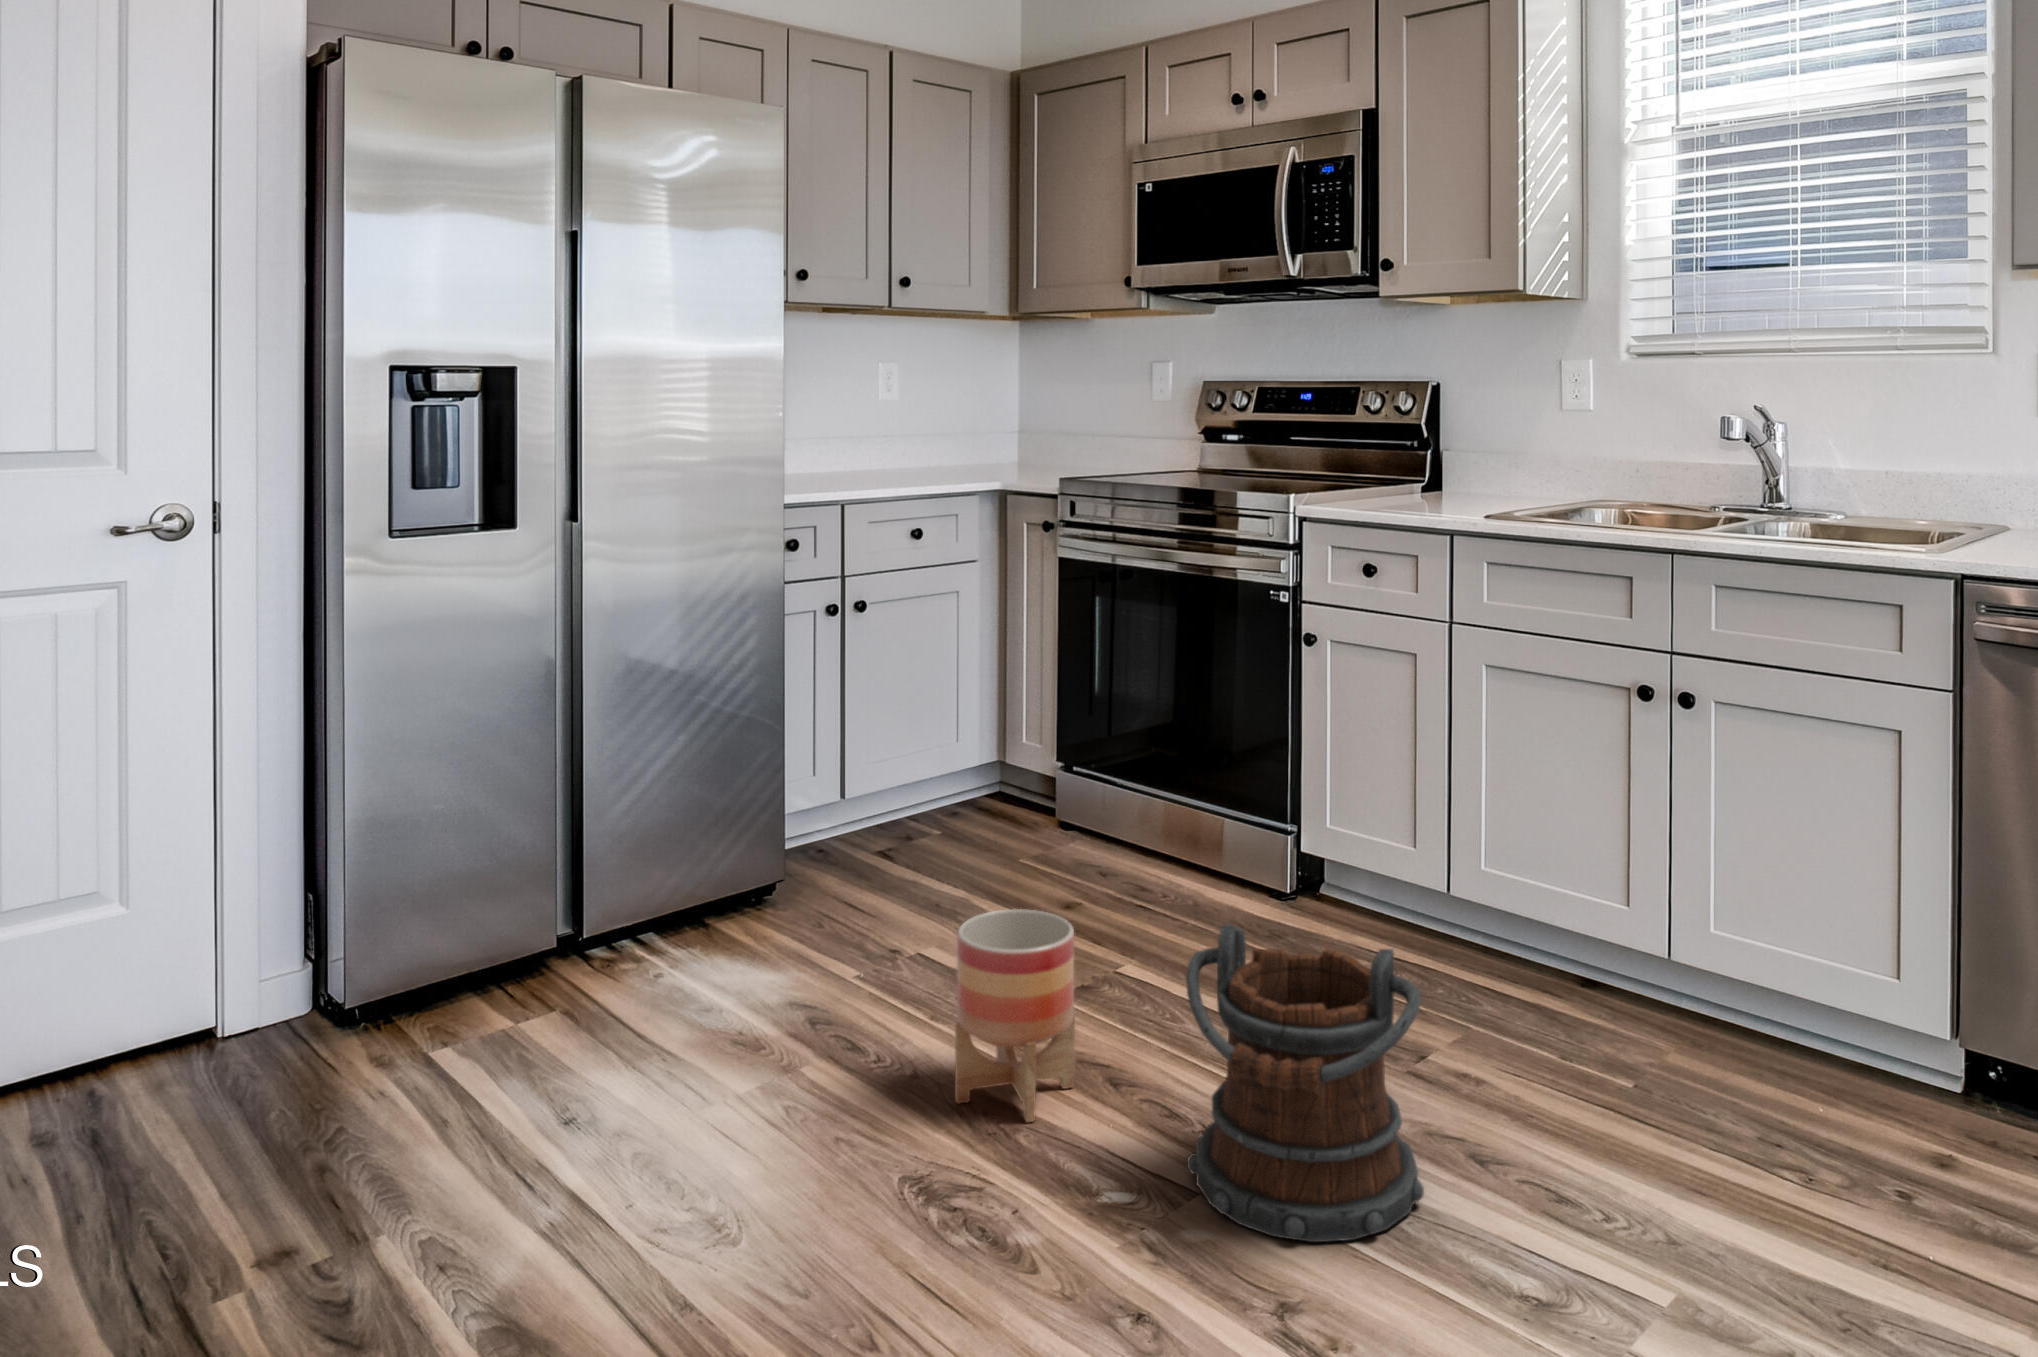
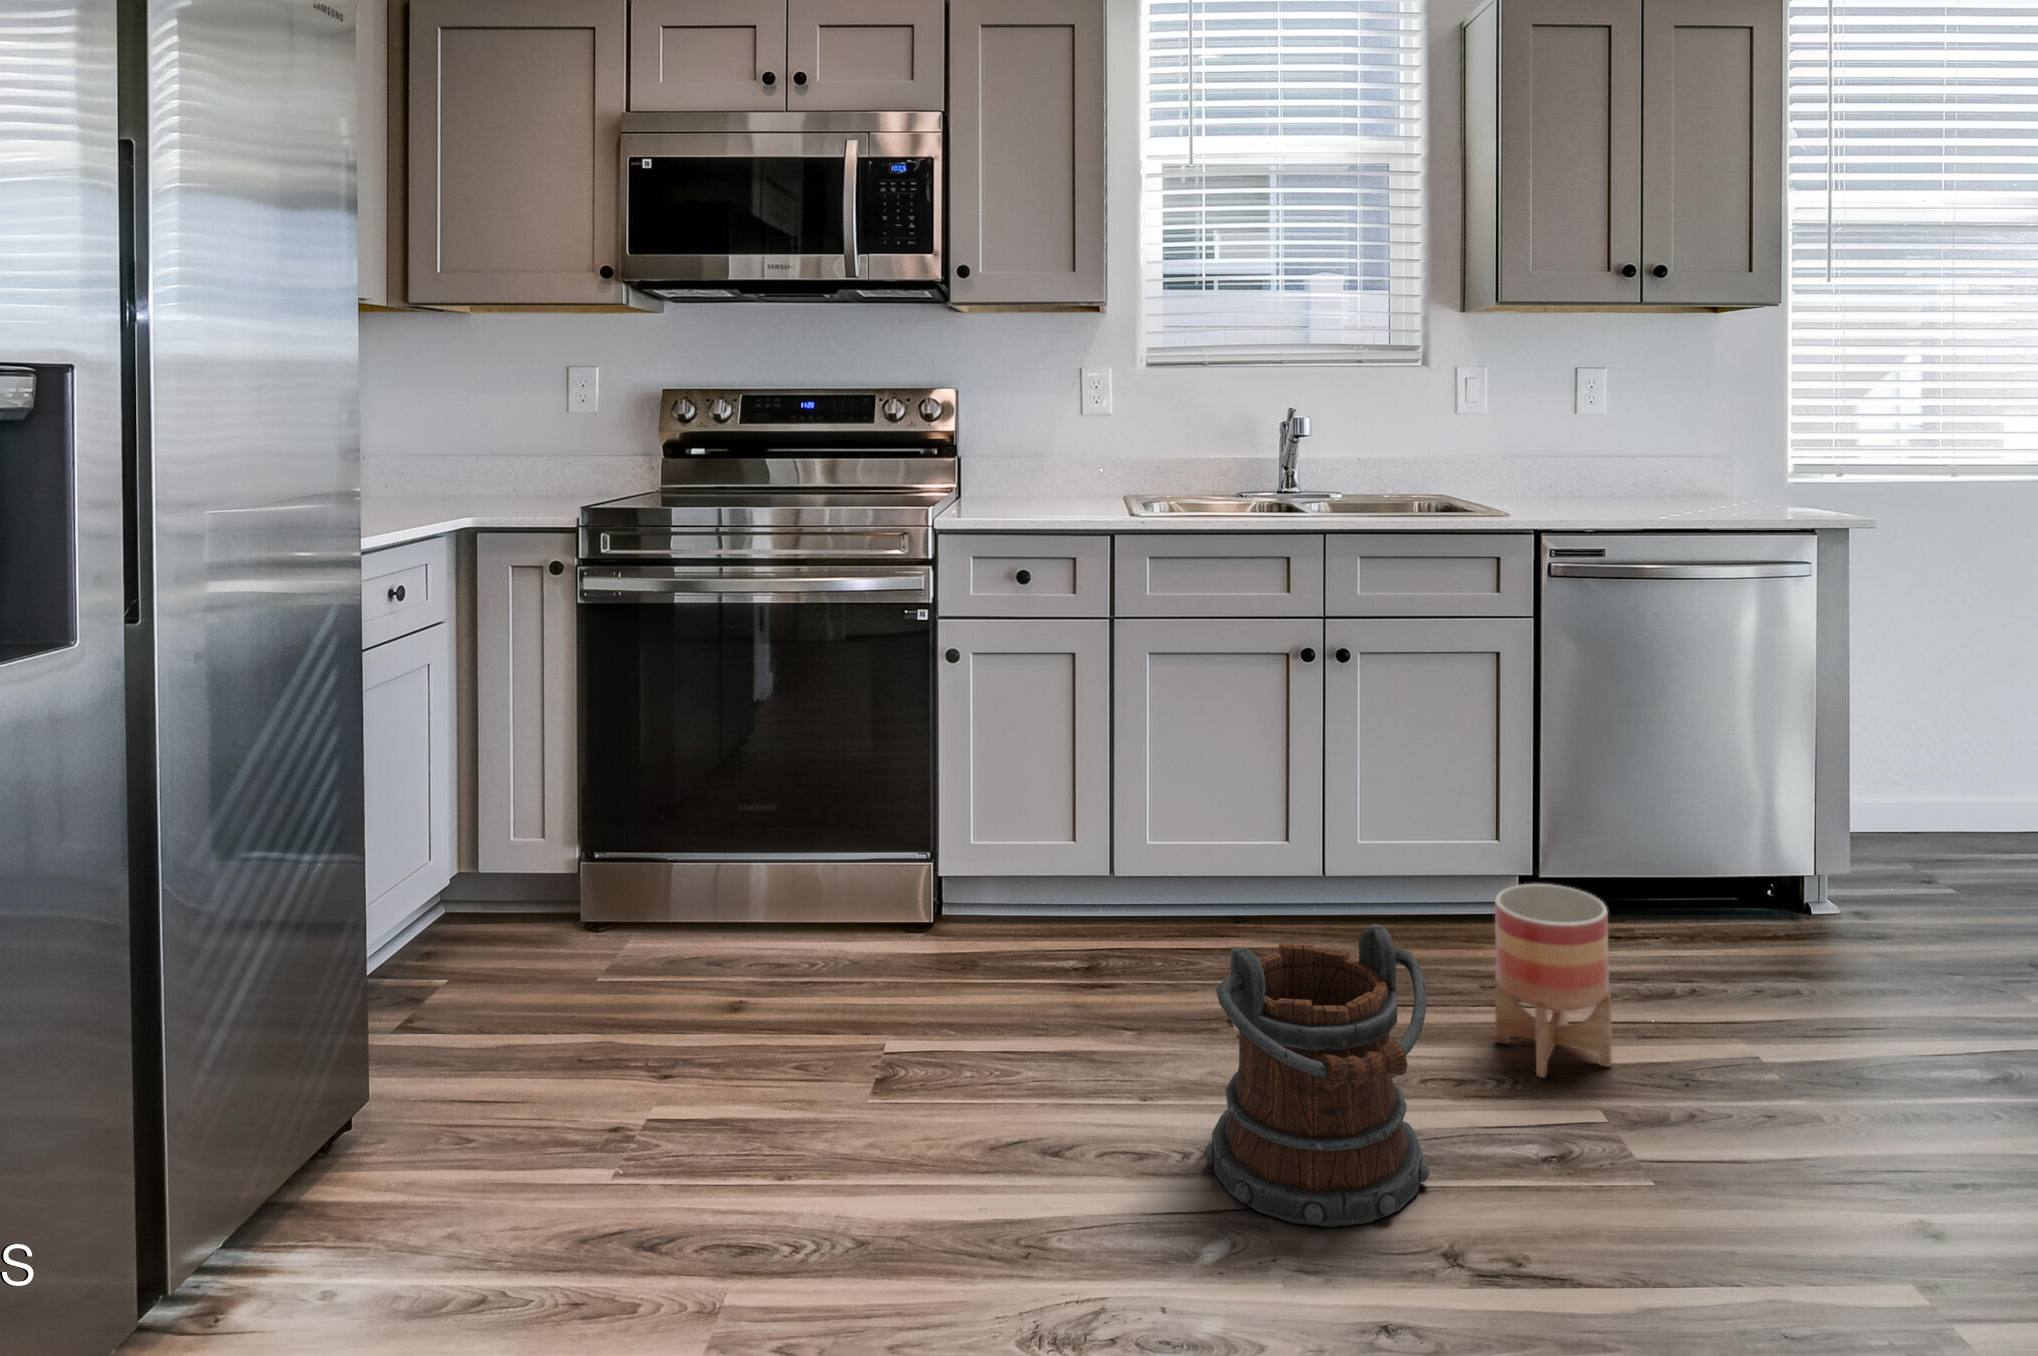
planter: present [955,909,1075,1122] -> present [1495,884,1612,1077]

